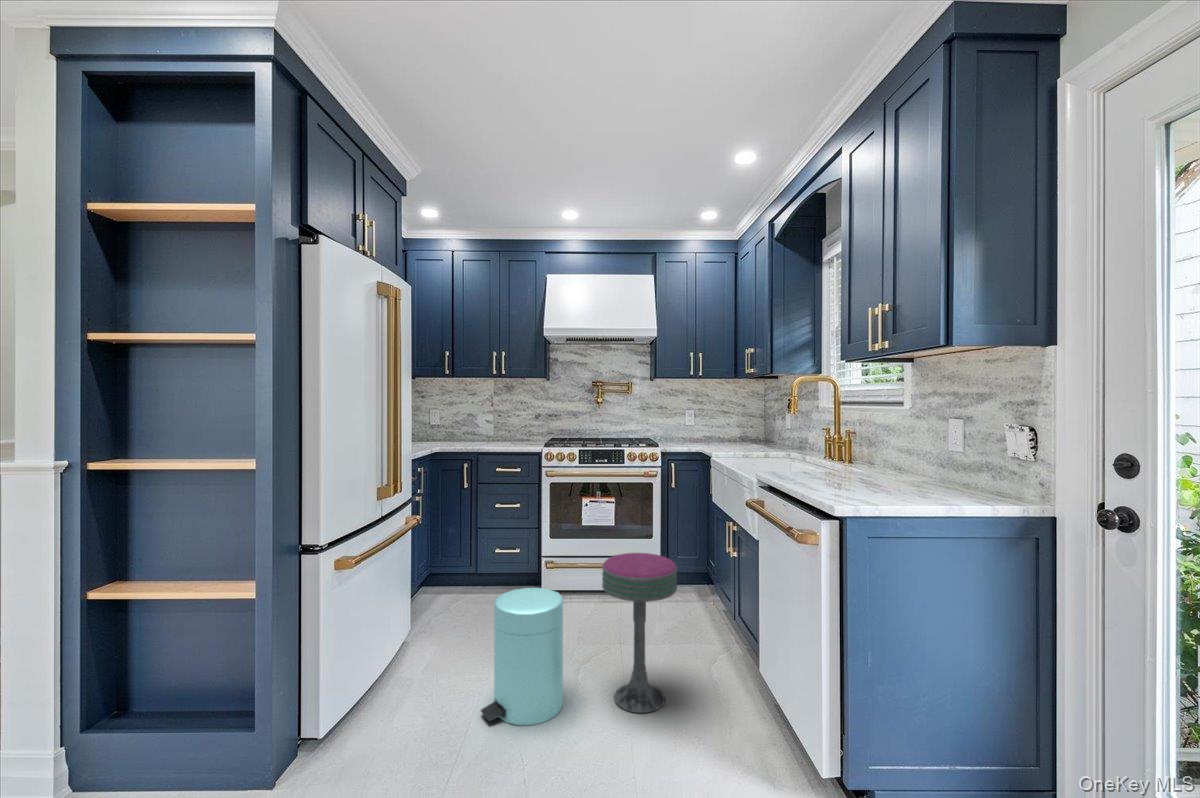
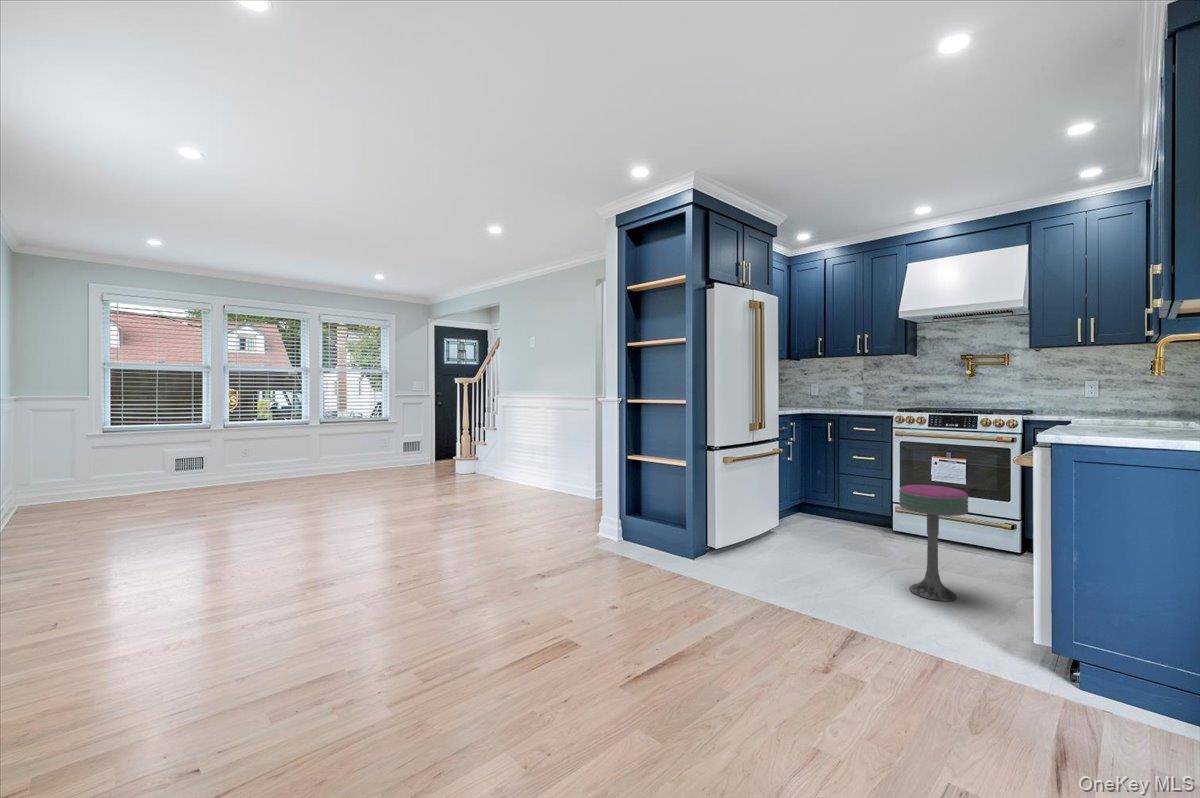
trash can: present [481,588,563,725] -> none [807,498,869,582]

